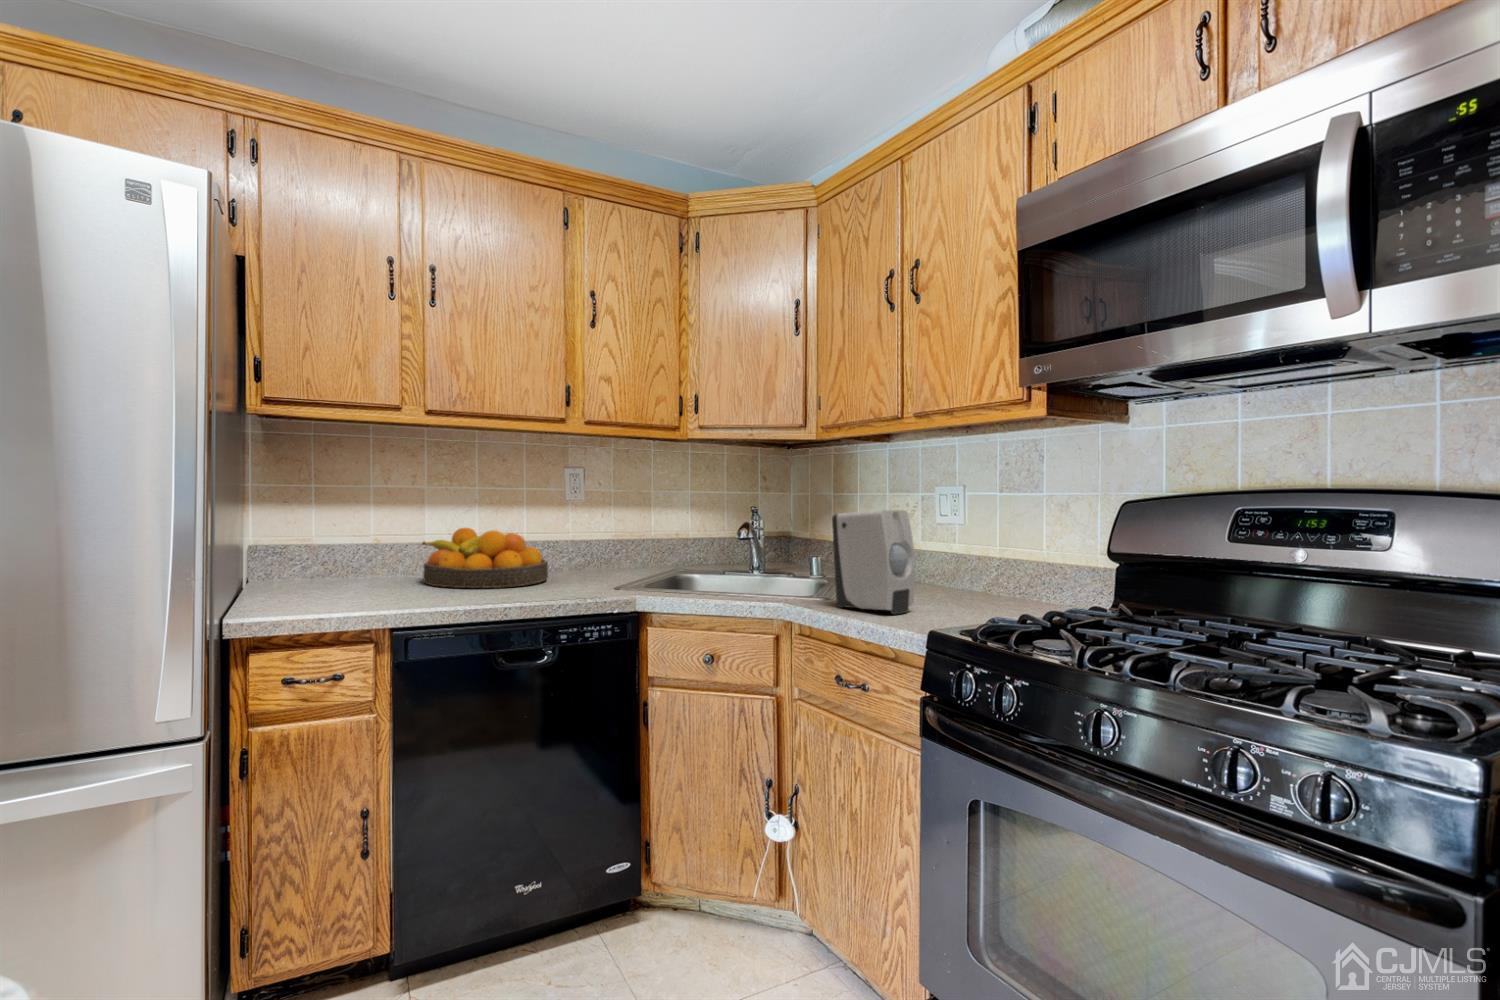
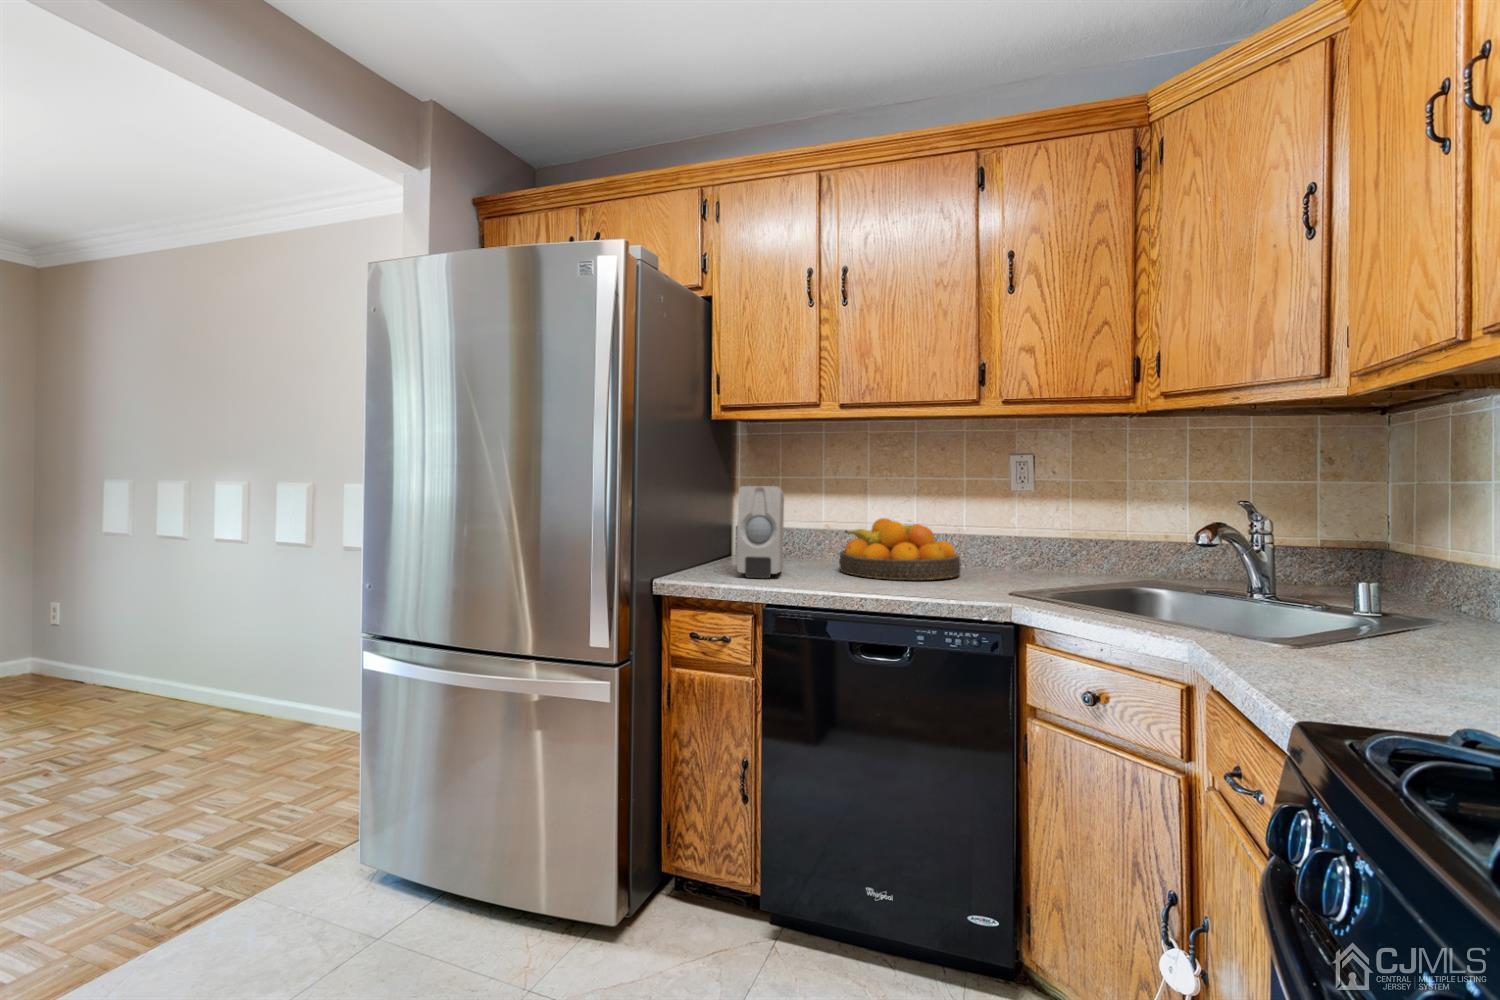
soap dispenser: present [832,510,915,615] -> present [737,486,784,578]

